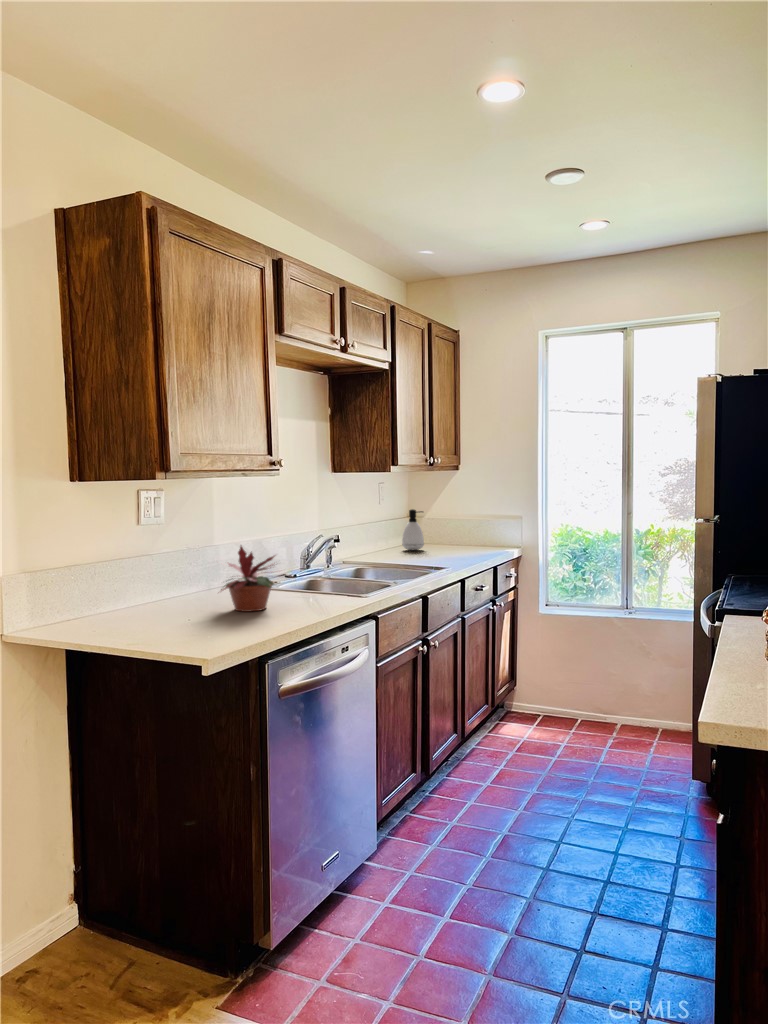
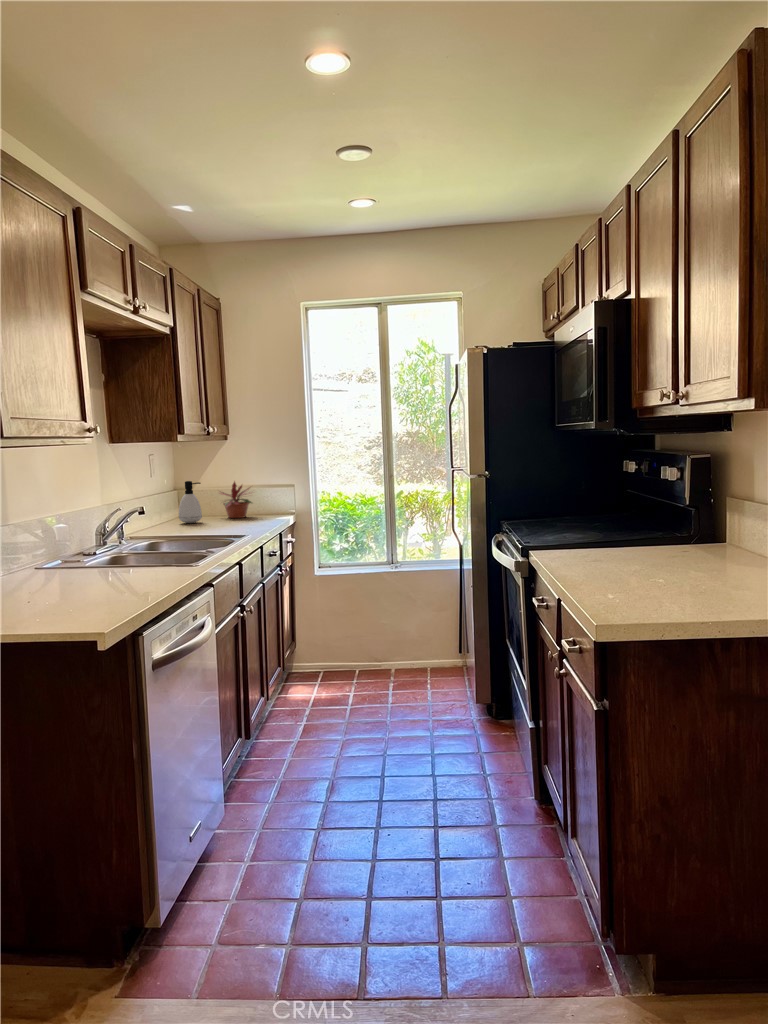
potted plant: present [221,546,274,612] -> present [221,482,252,518]

